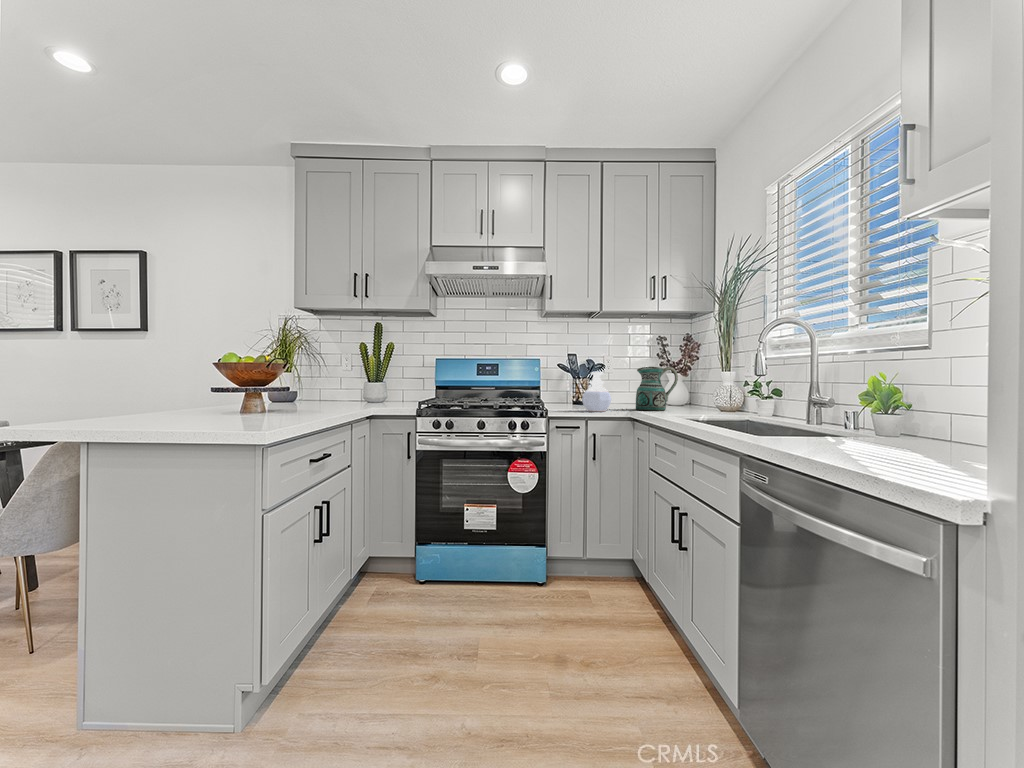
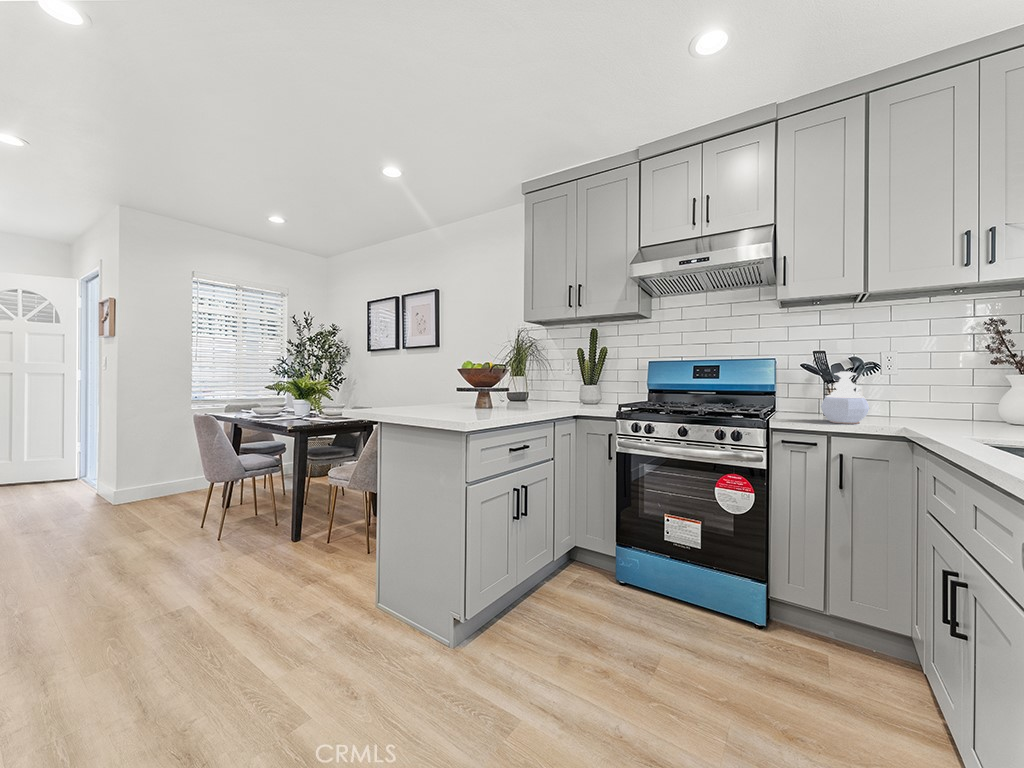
ceramic pitcher: present [636,367,678,410] -> none [914,362,998,425]

